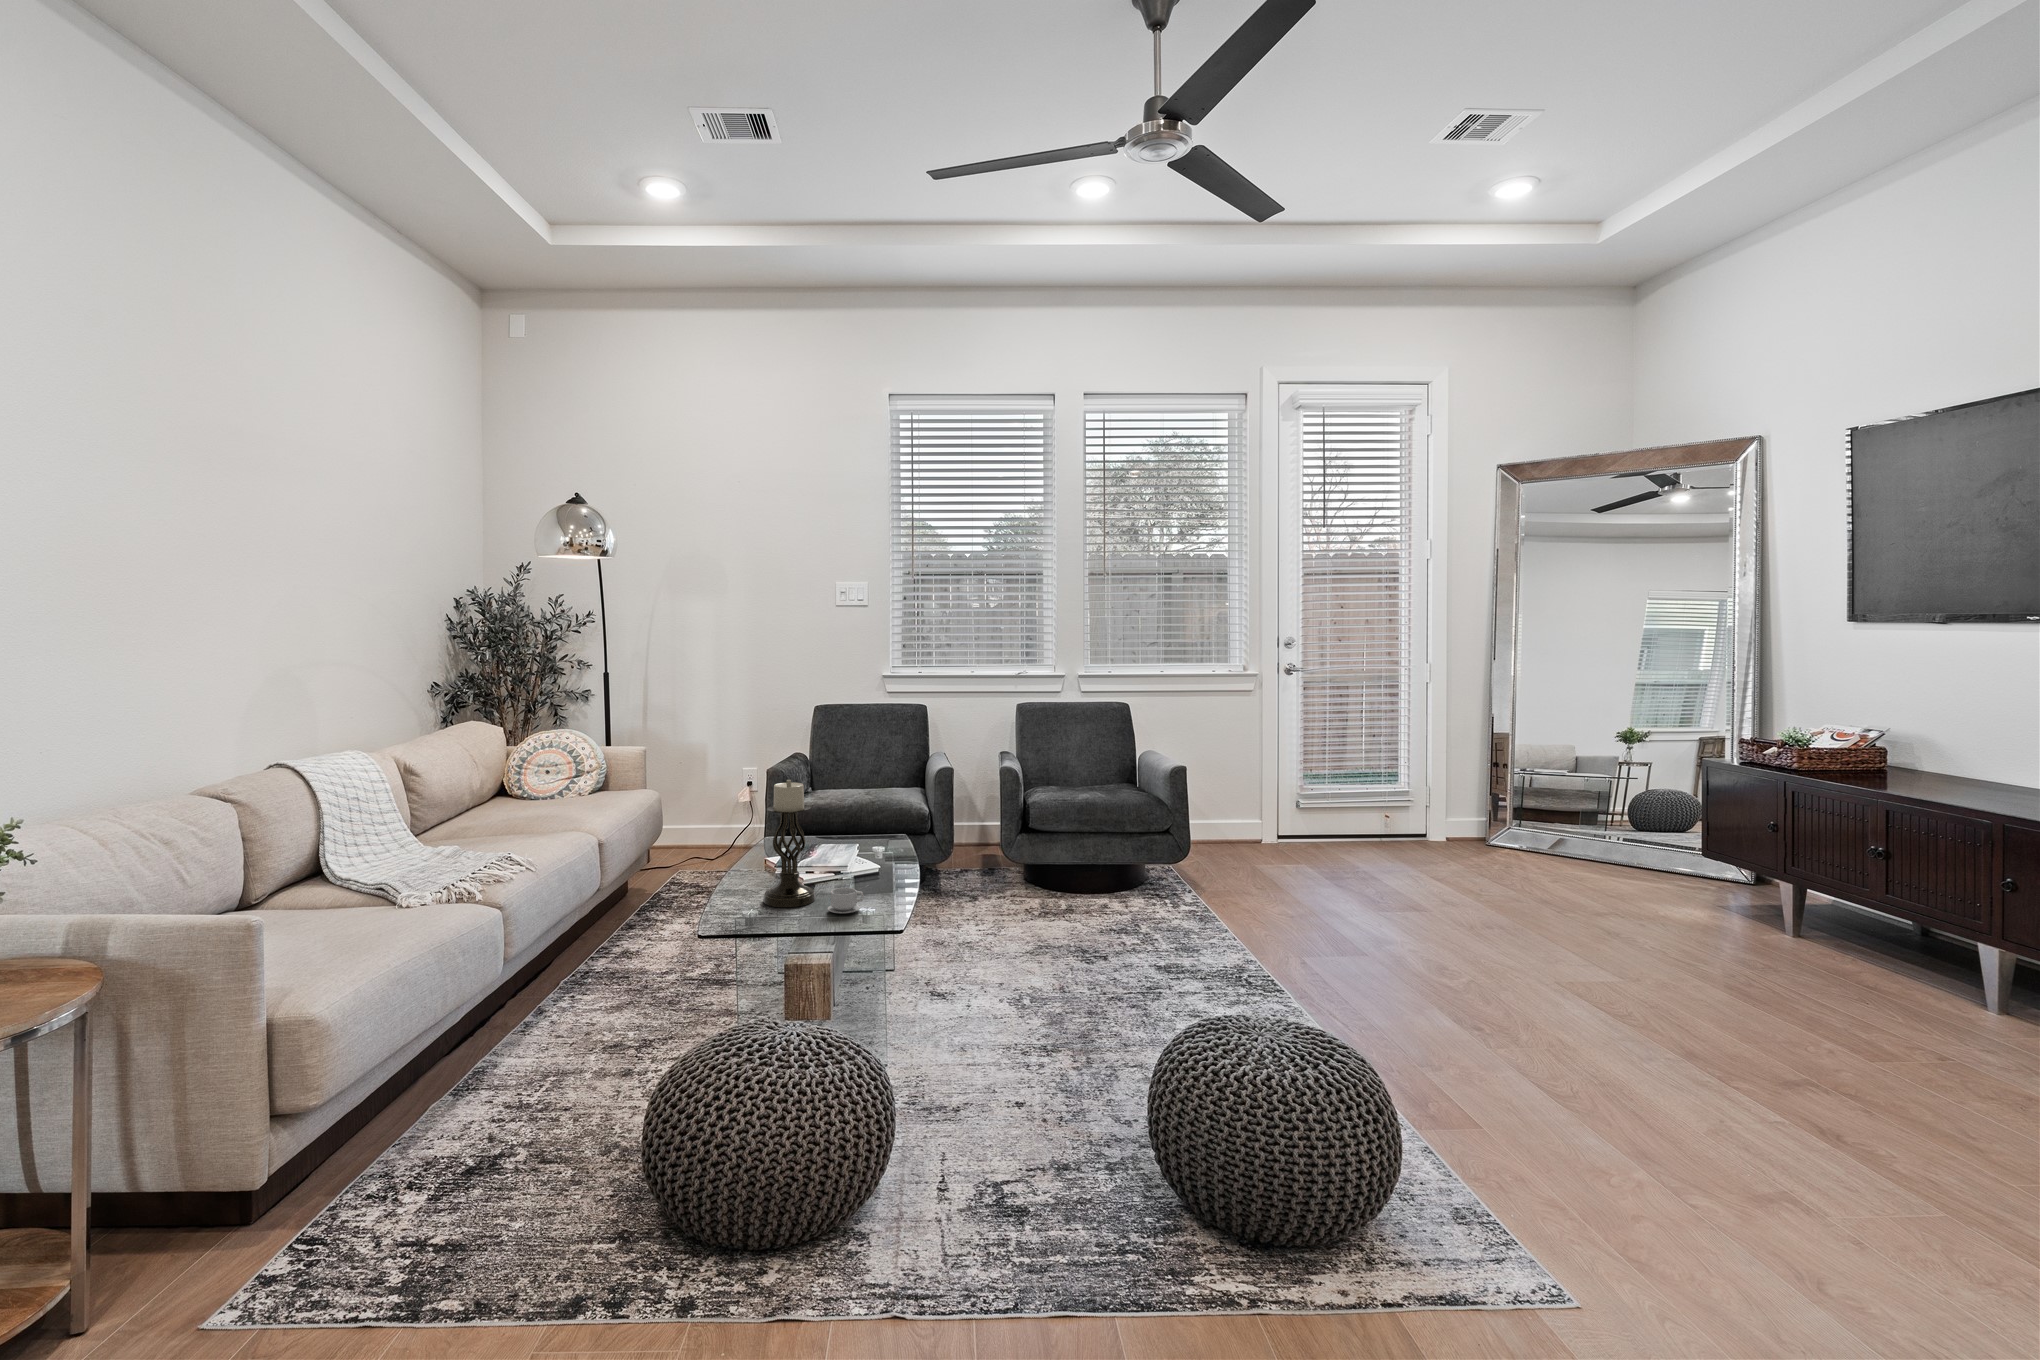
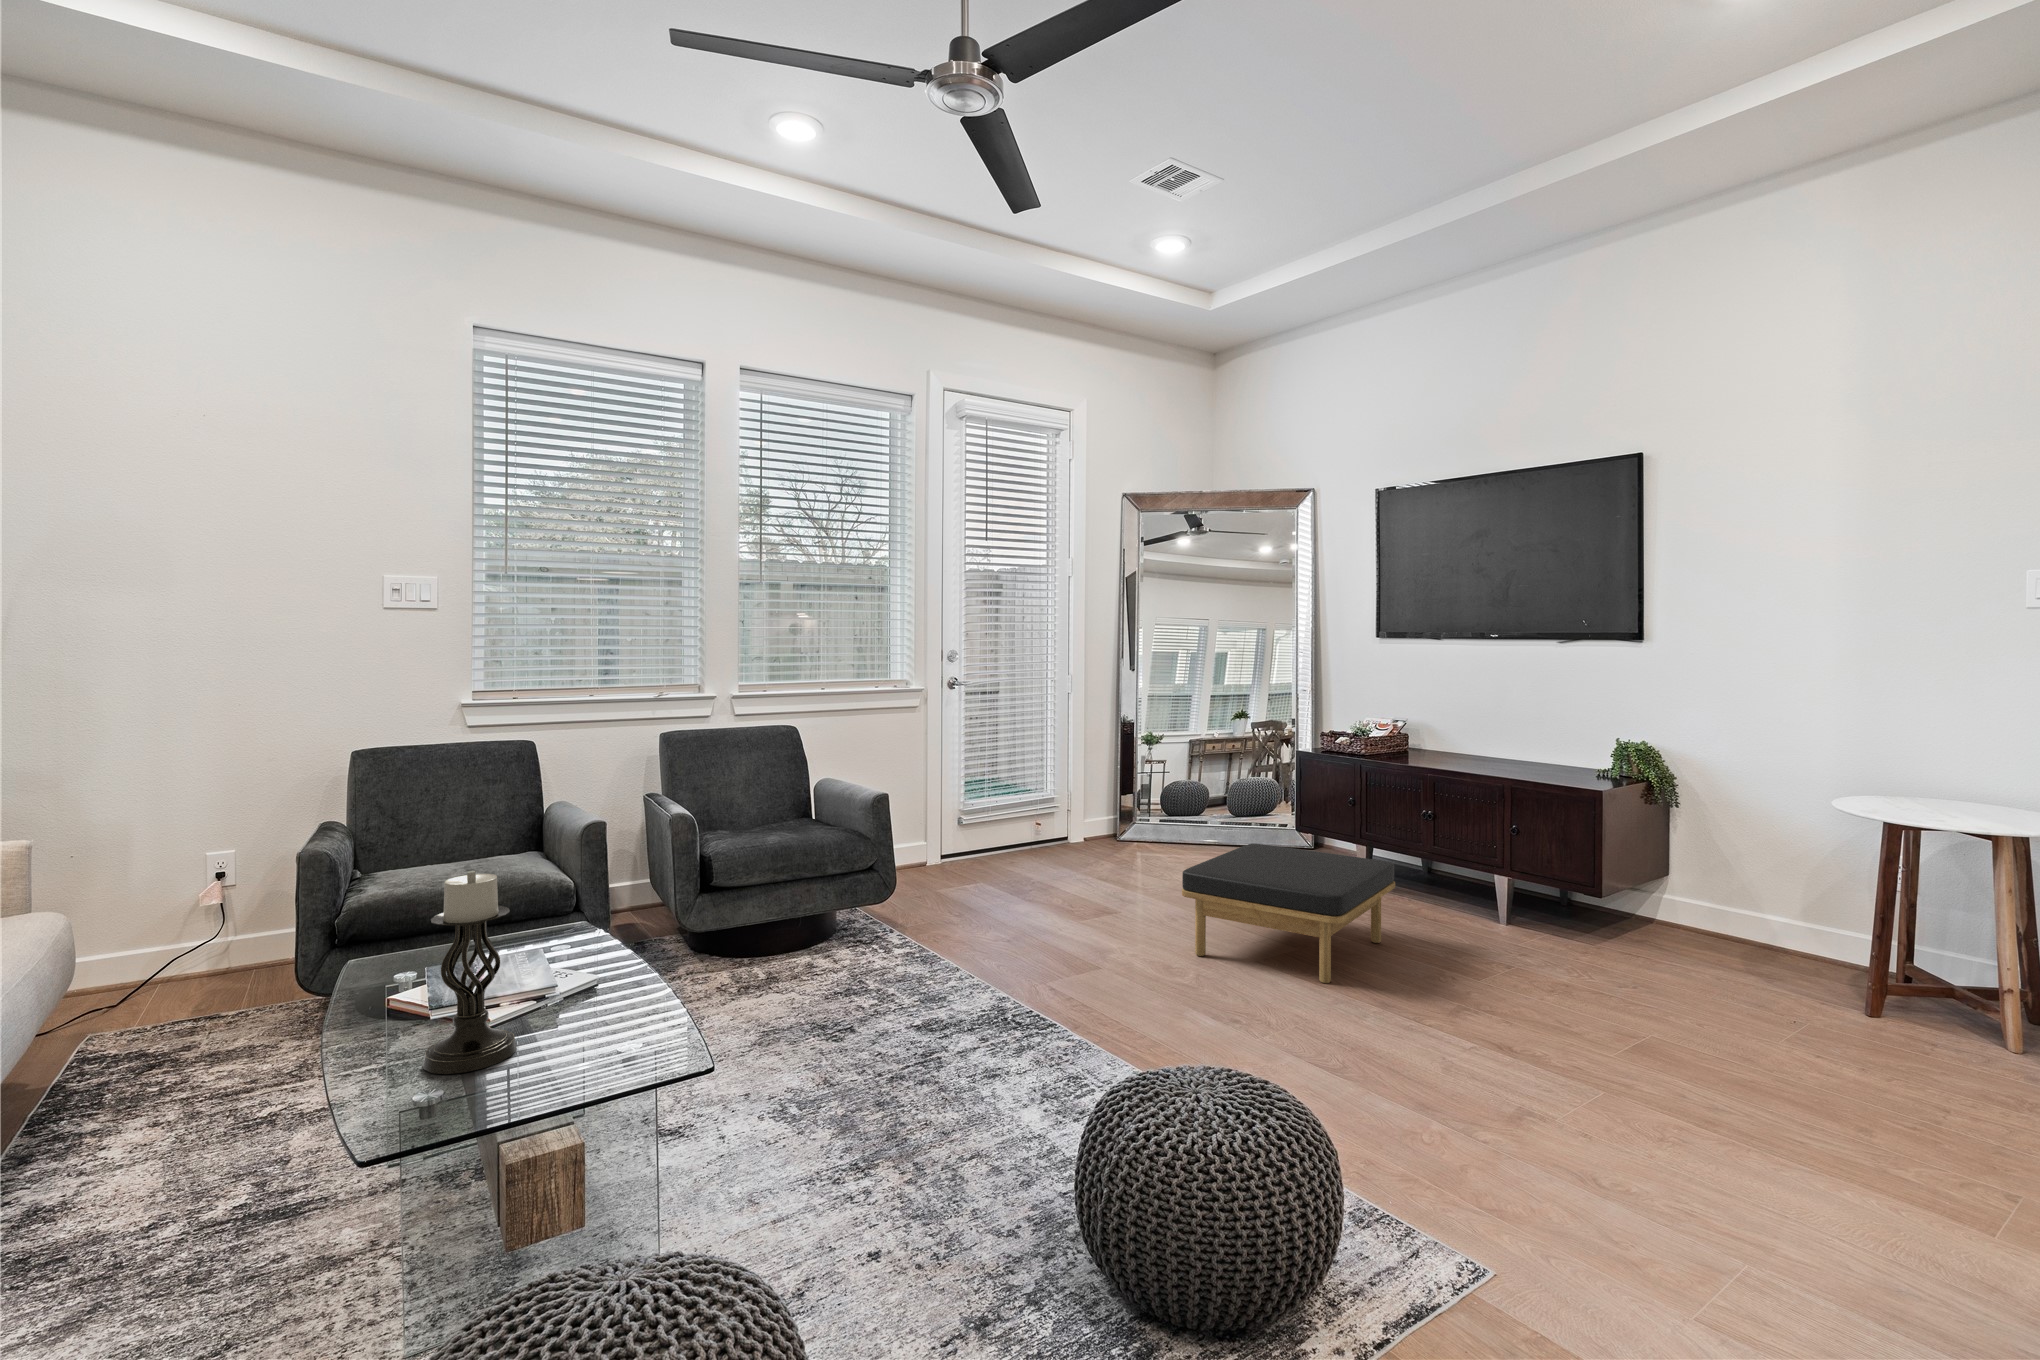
ottoman: none [1473,859,1782,1023] -> present [1182,844,1395,983]
teacup: present [828,888,864,913] -> none [553,1009,625,1061]

